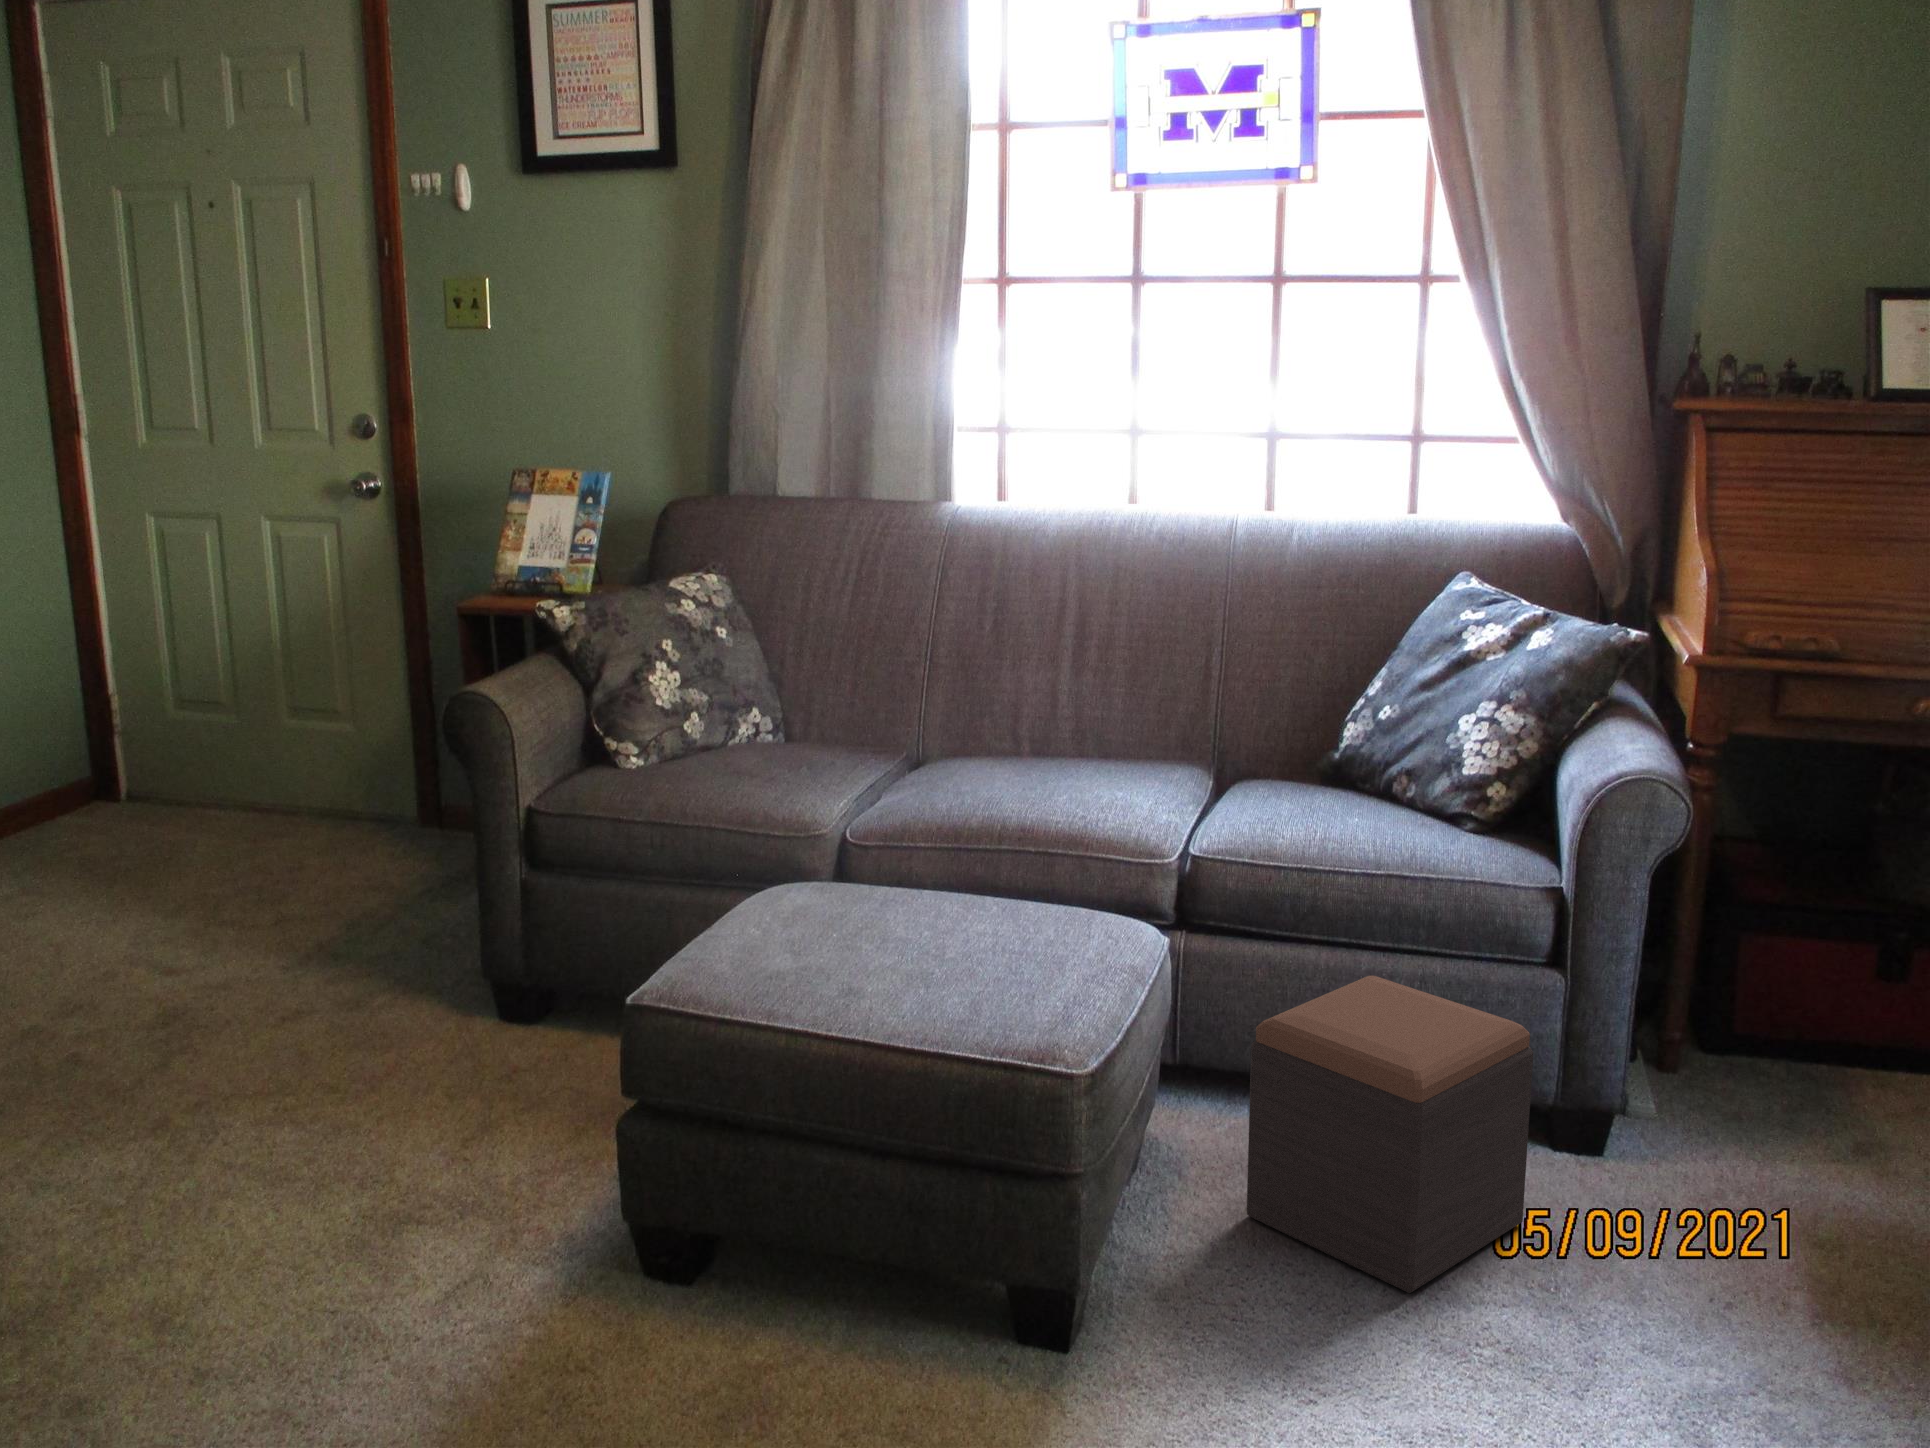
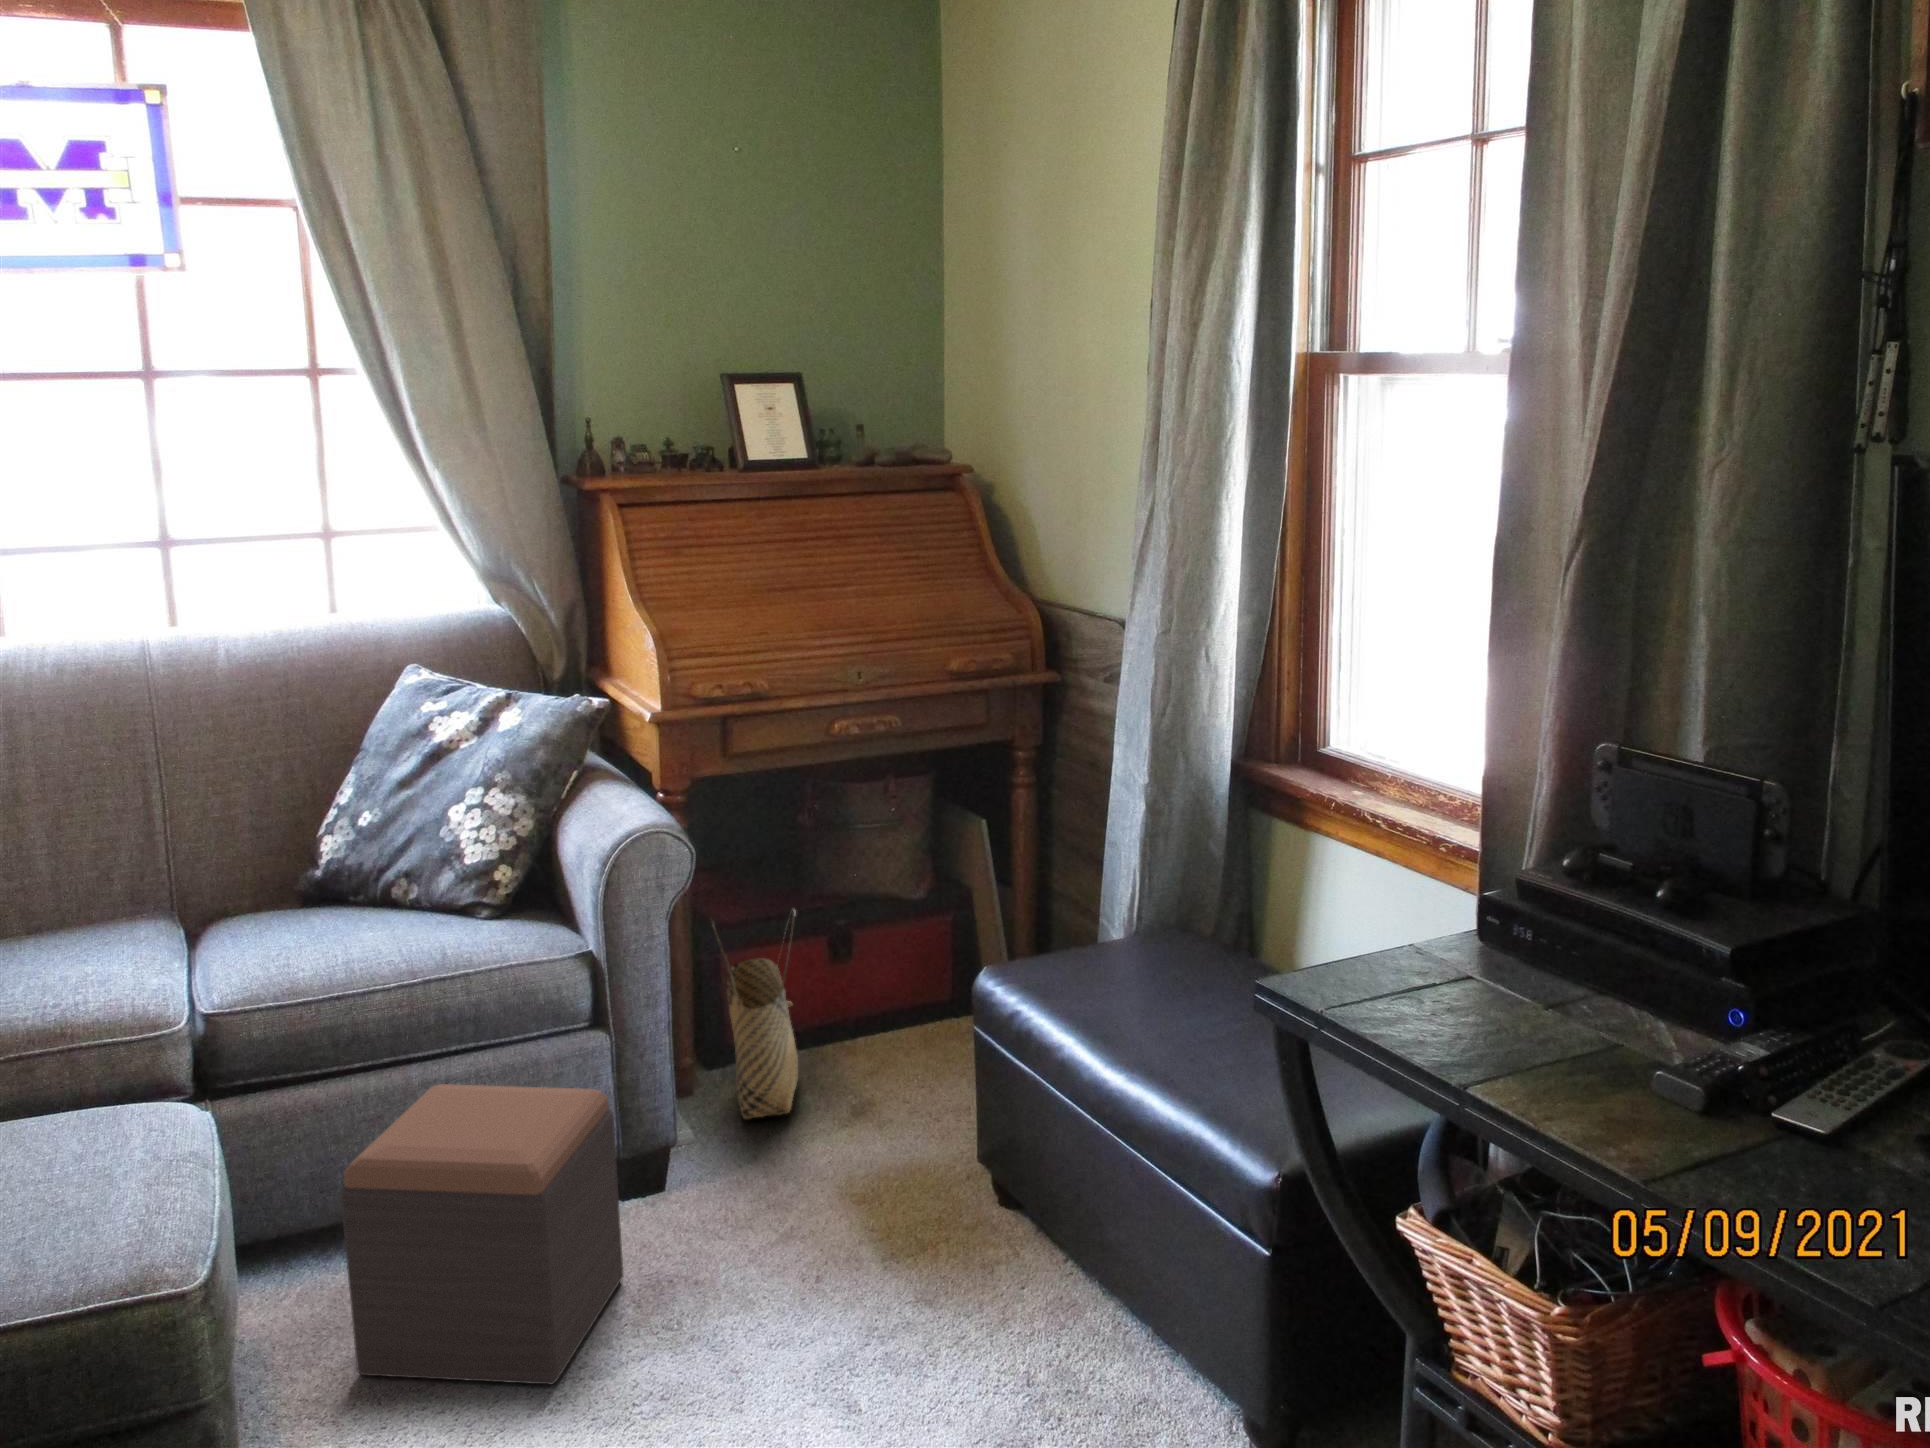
woven basket: none [1724,887,1830,1124] -> present [712,910,798,1119]

